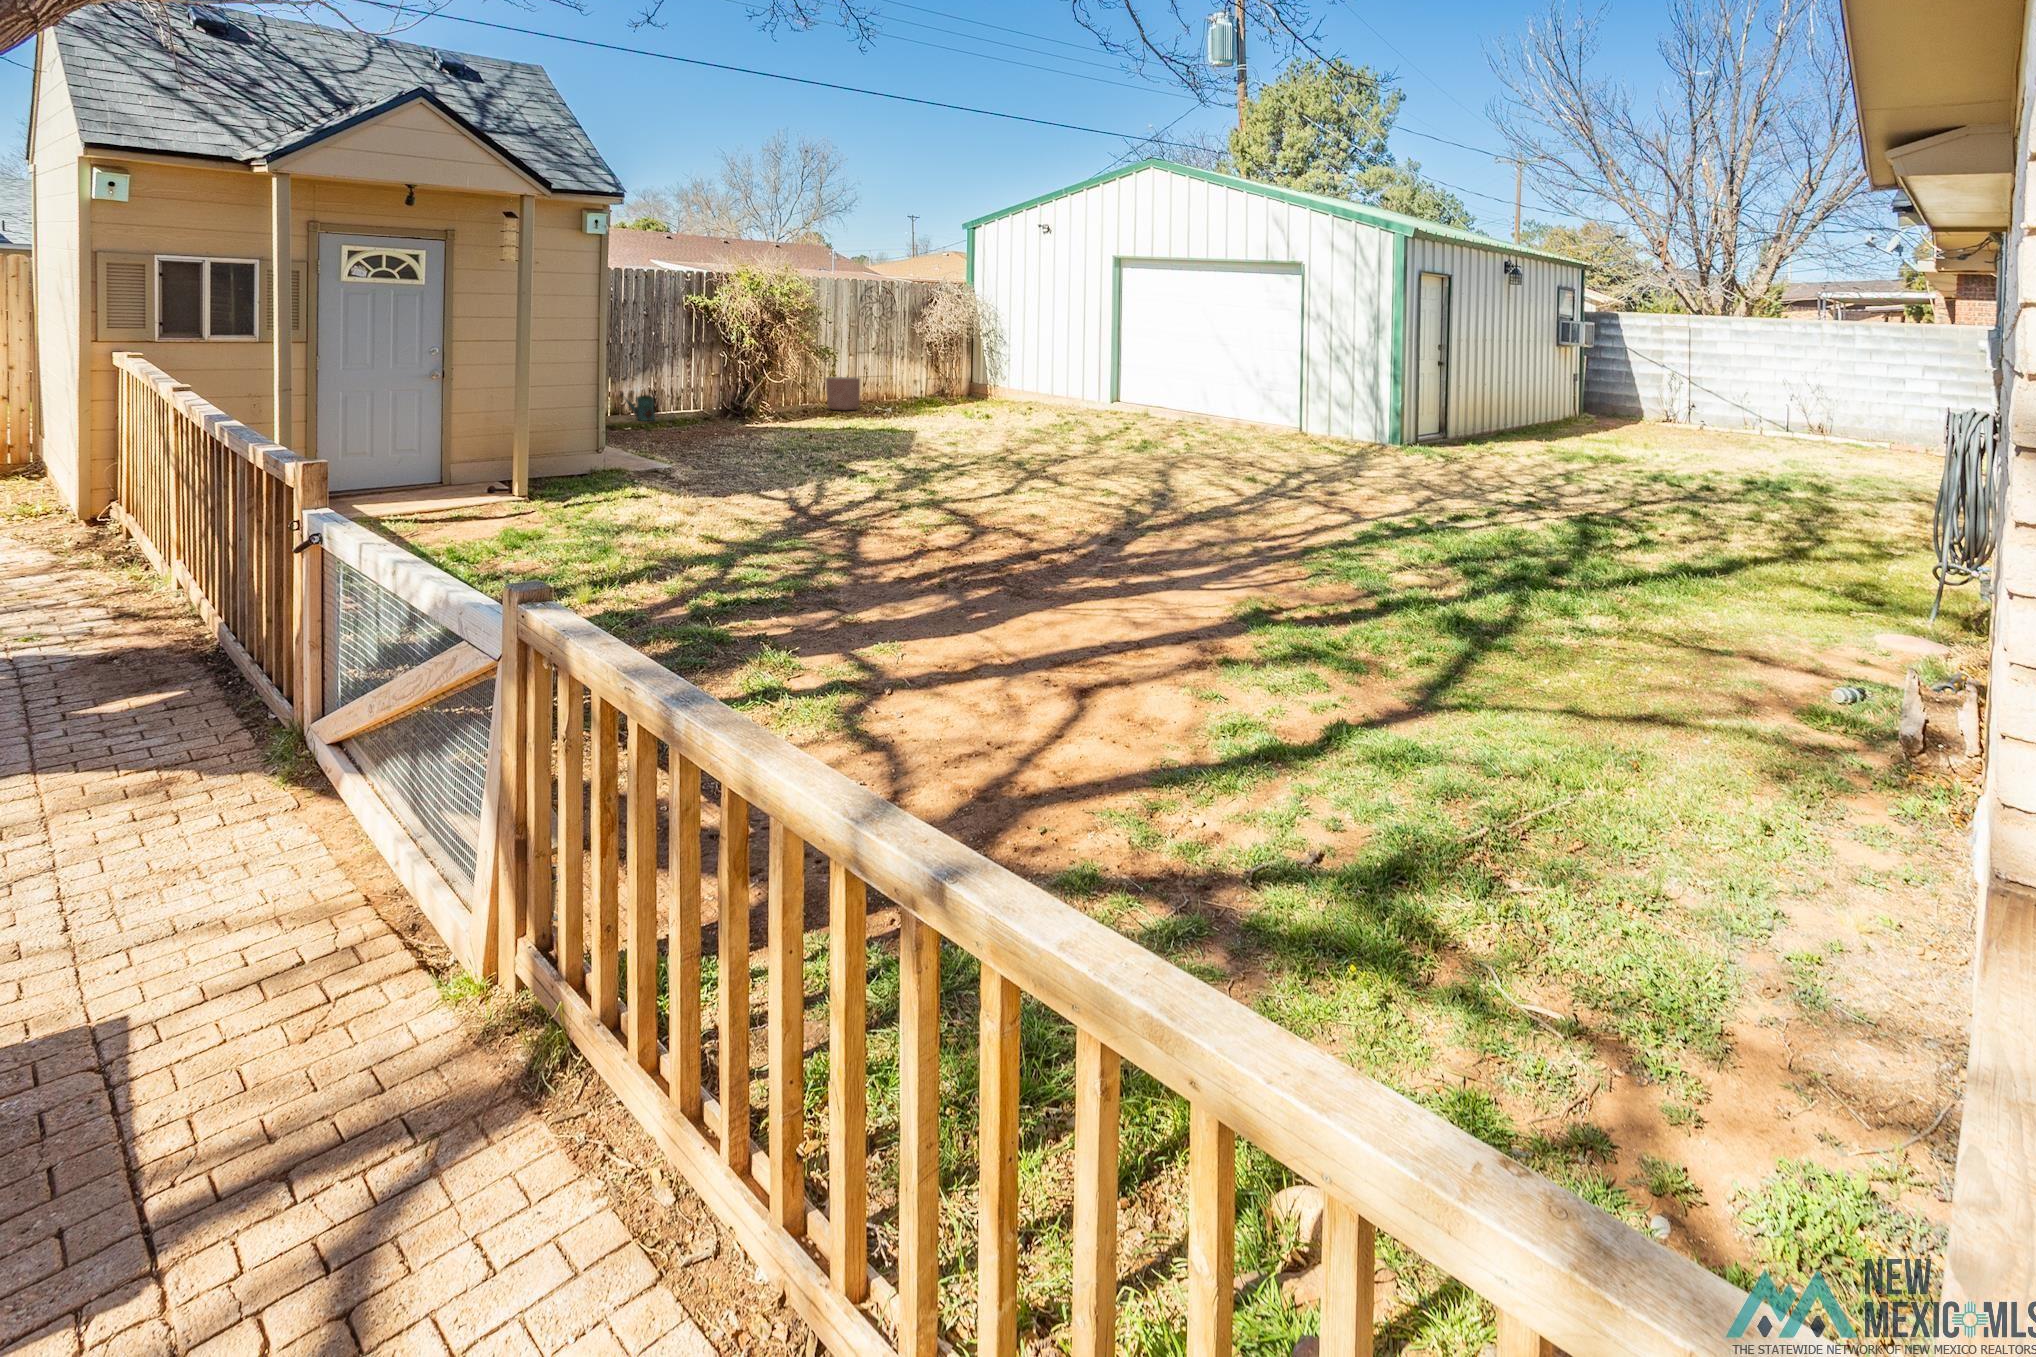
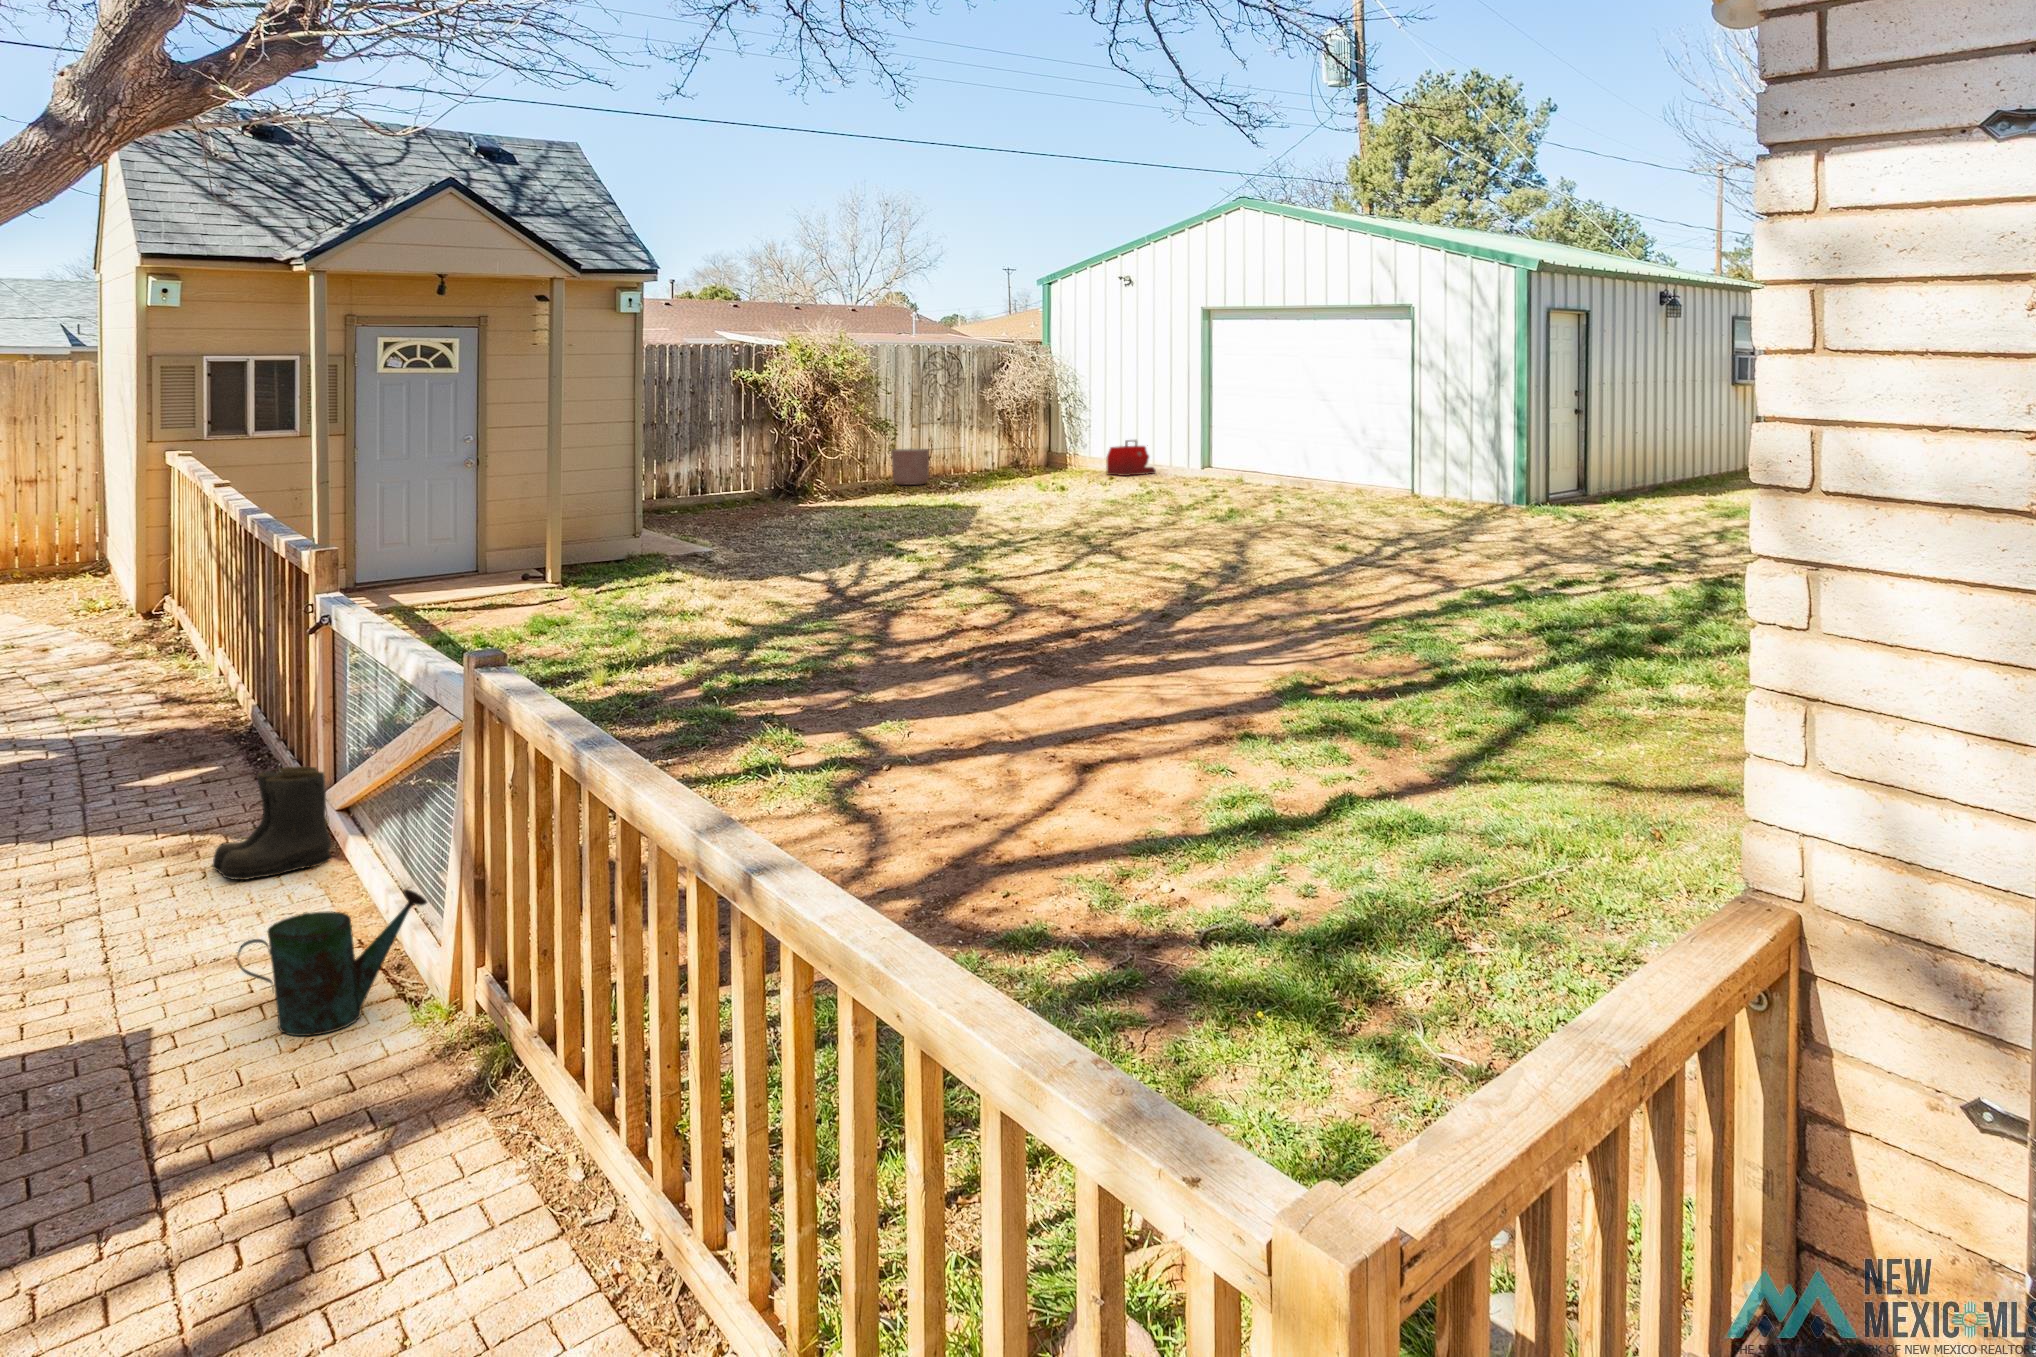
toolbox: none [1017,376,1061,408] -> present [1106,440,1156,476]
watering can: present [621,393,655,421] -> present [238,889,427,1036]
boots: none [192,691,329,814] -> present [212,766,332,880]

